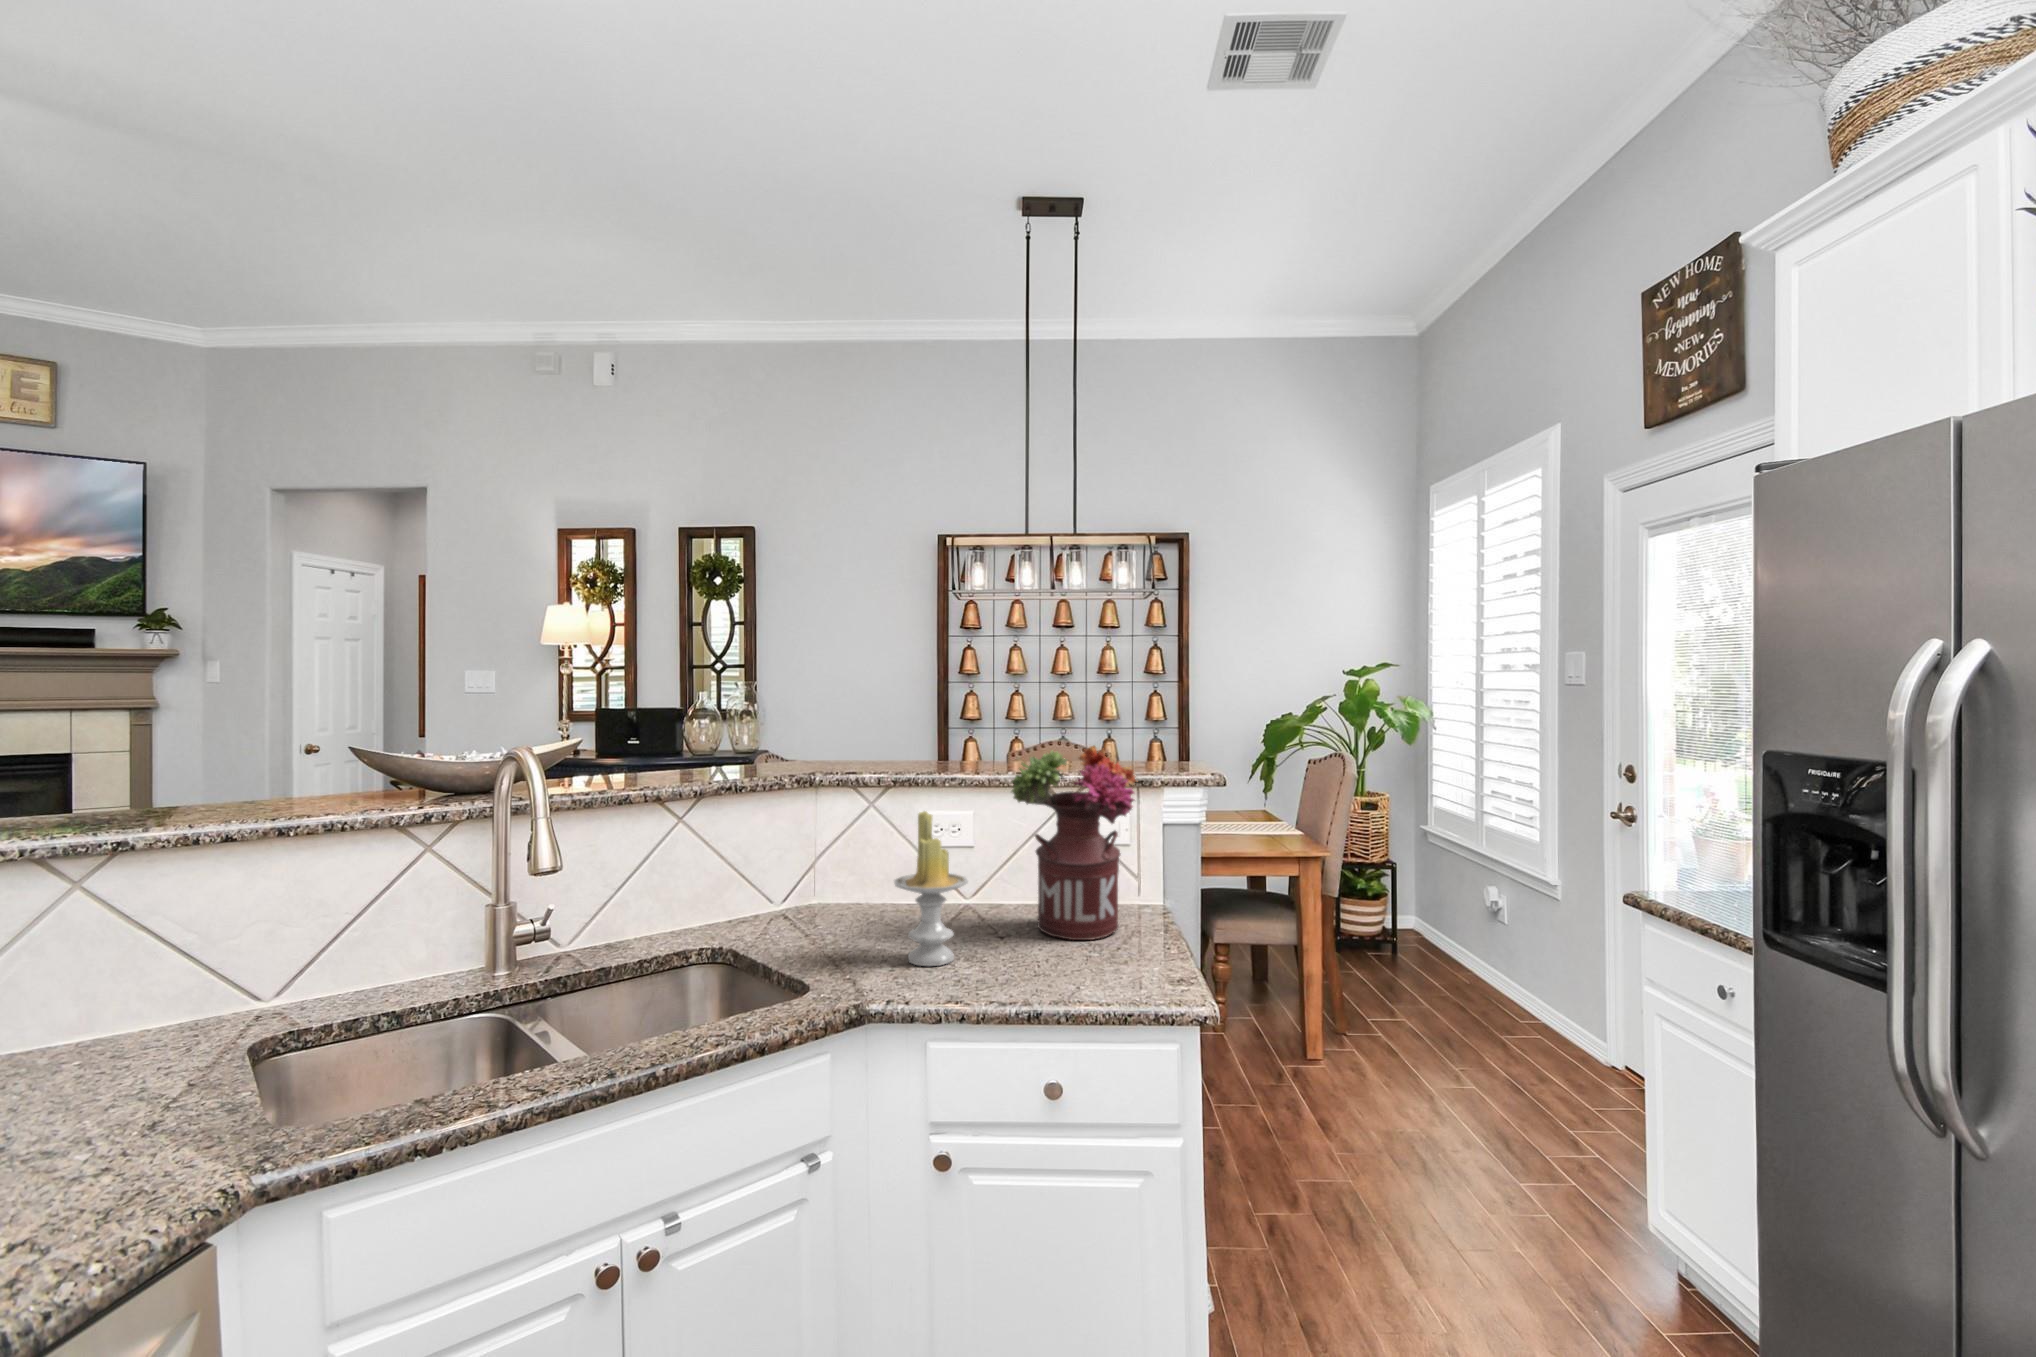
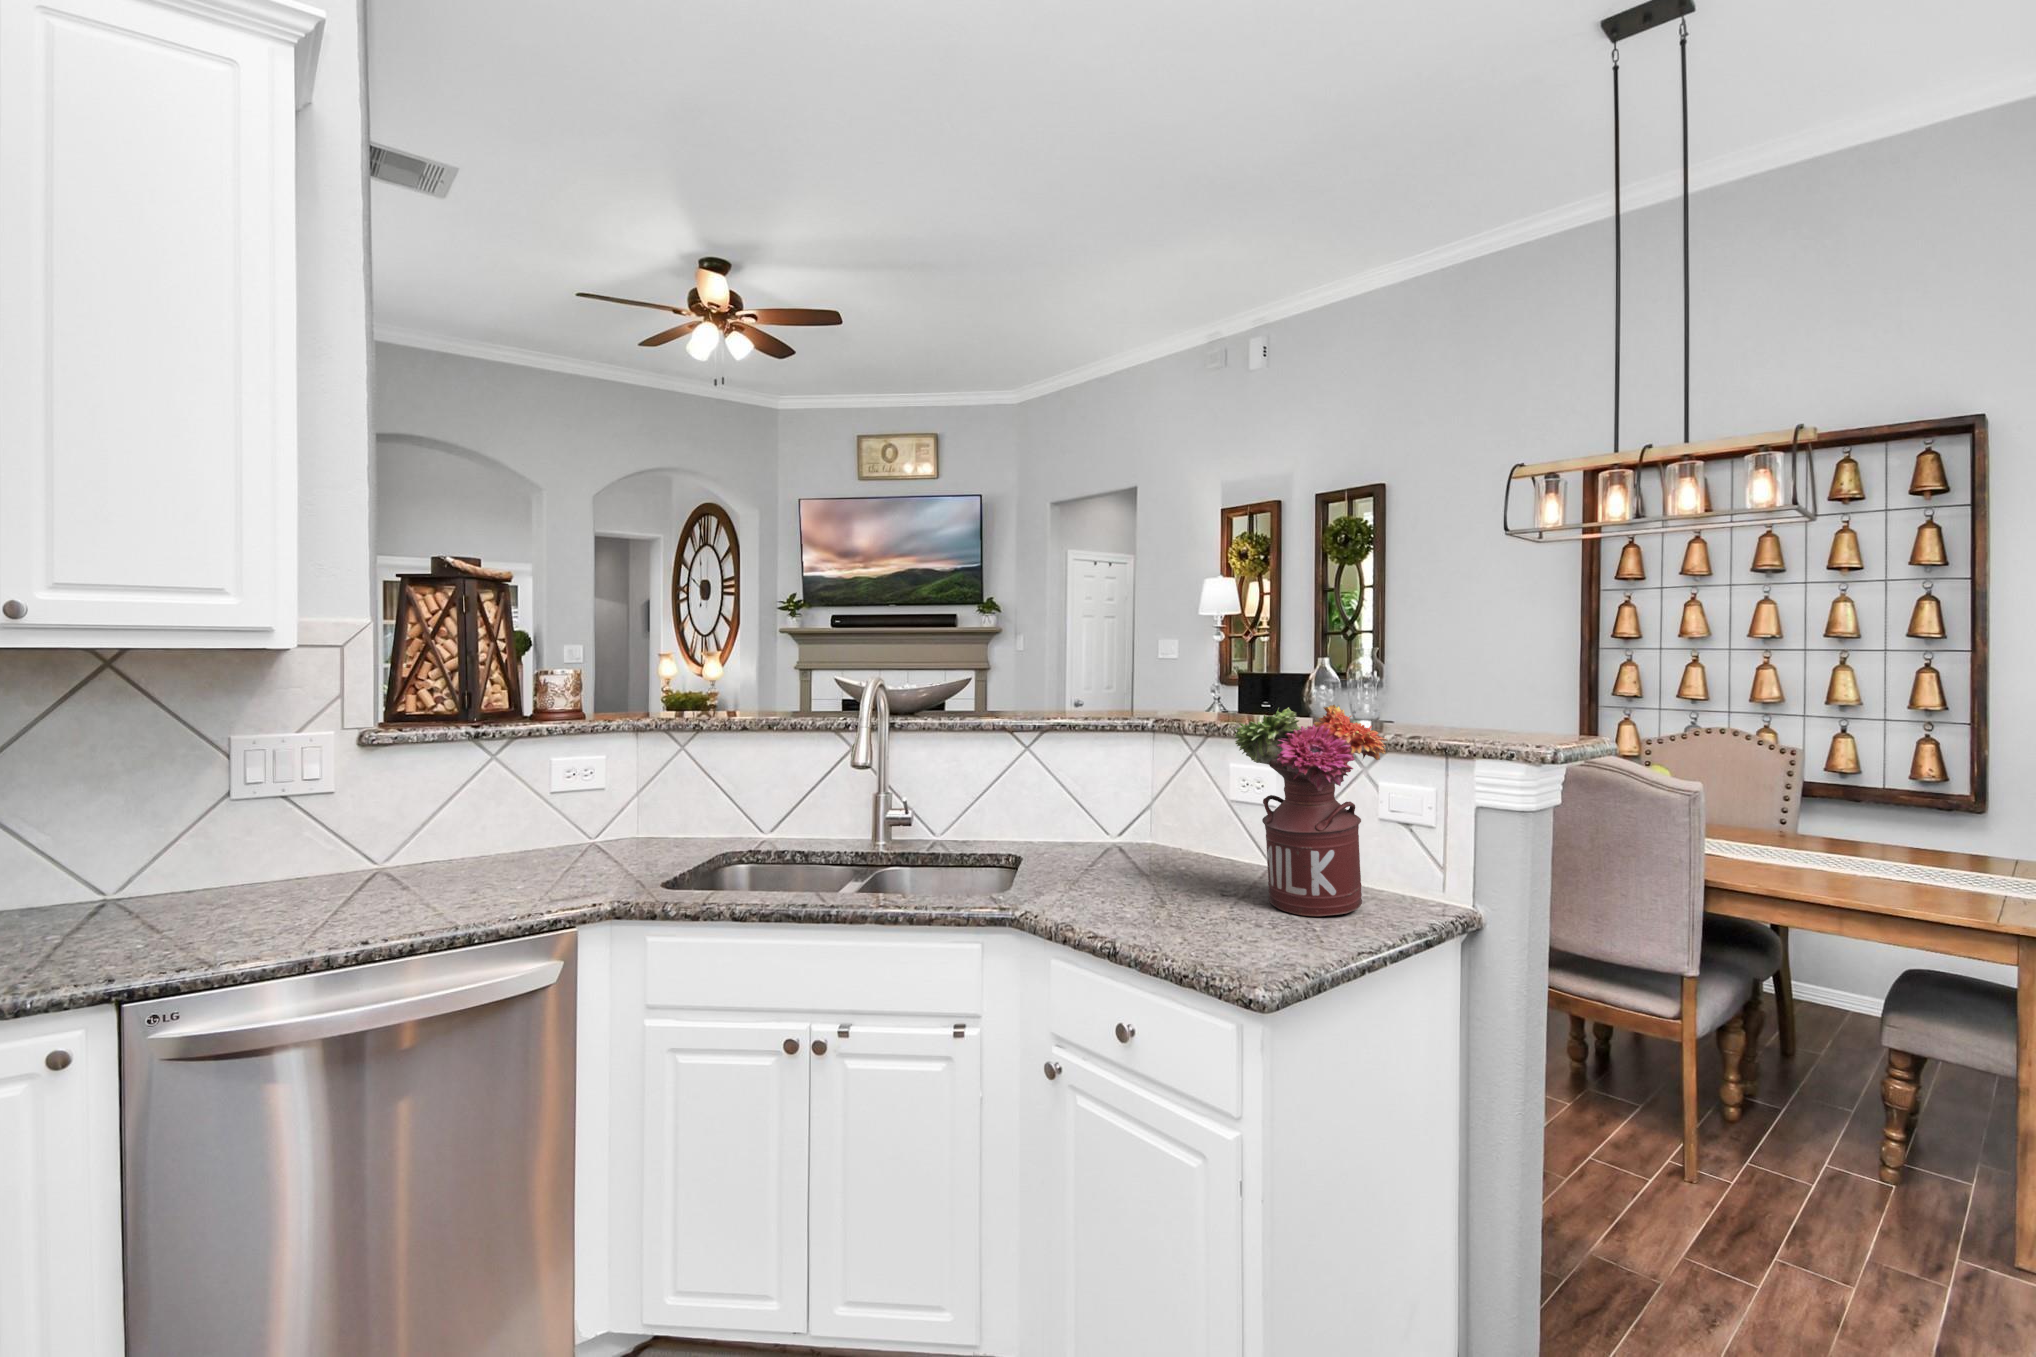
candle: present [894,811,968,966] -> none [1093,756,1162,901]

